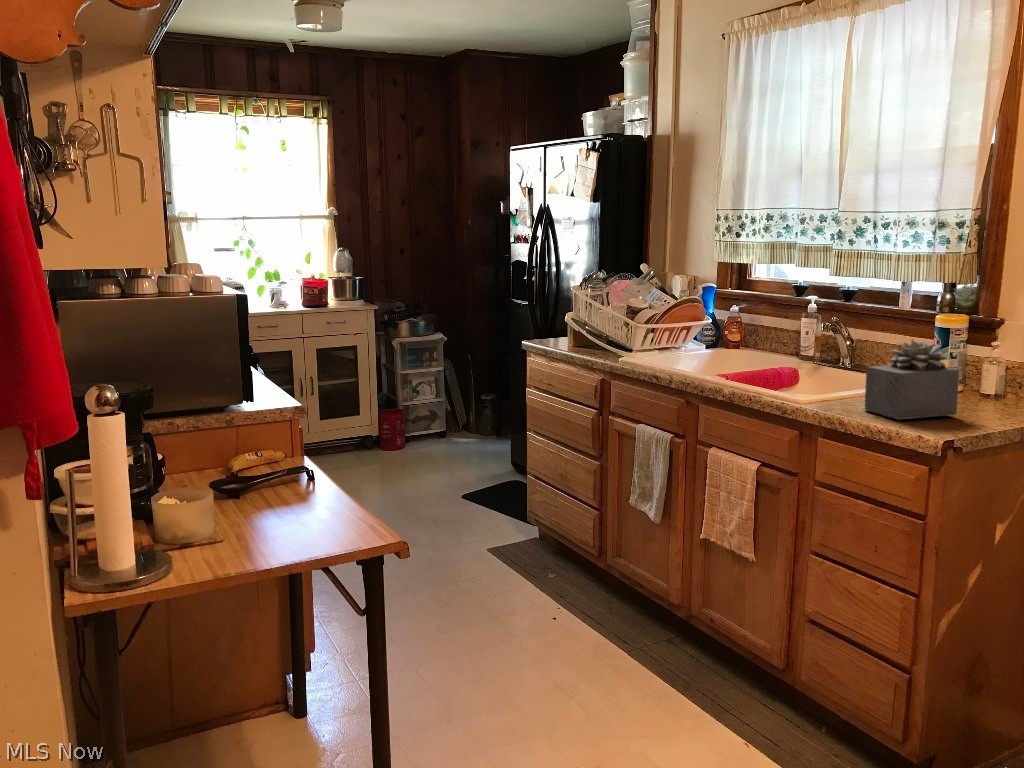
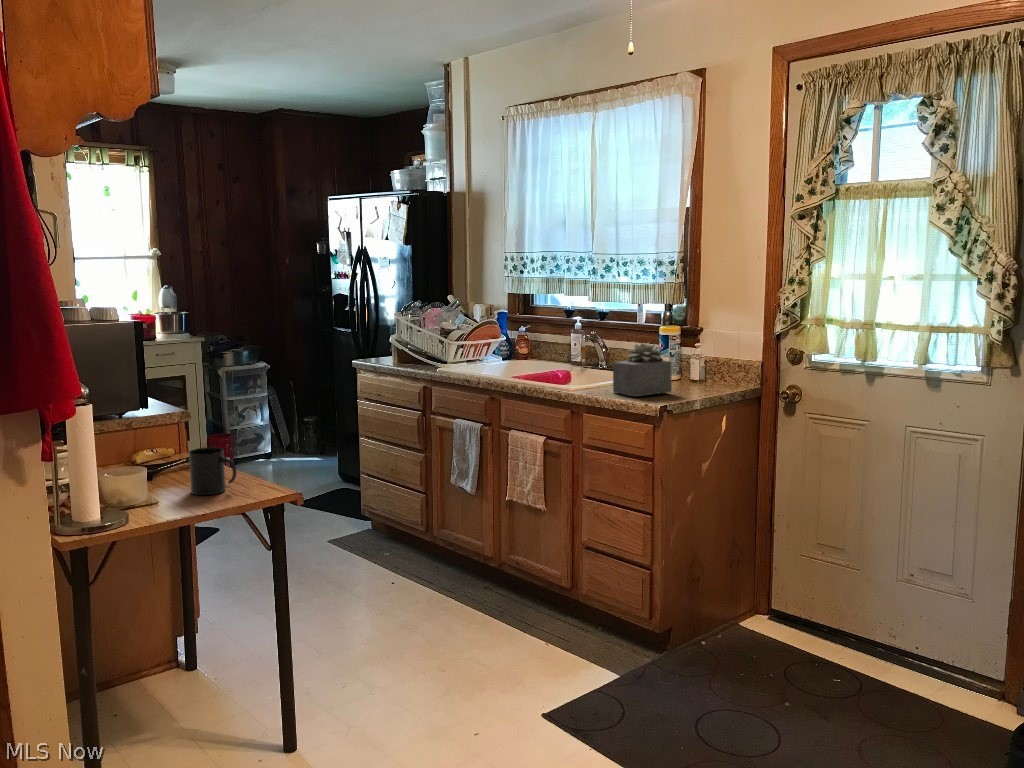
mug: none [256,473,316,542] -> present [189,447,237,495]

